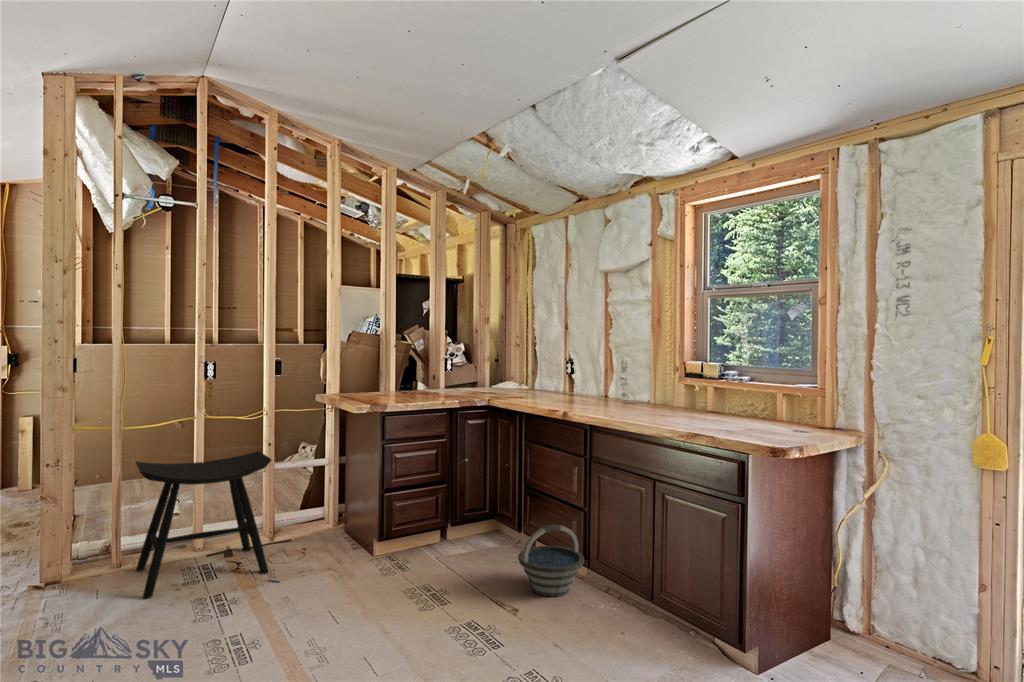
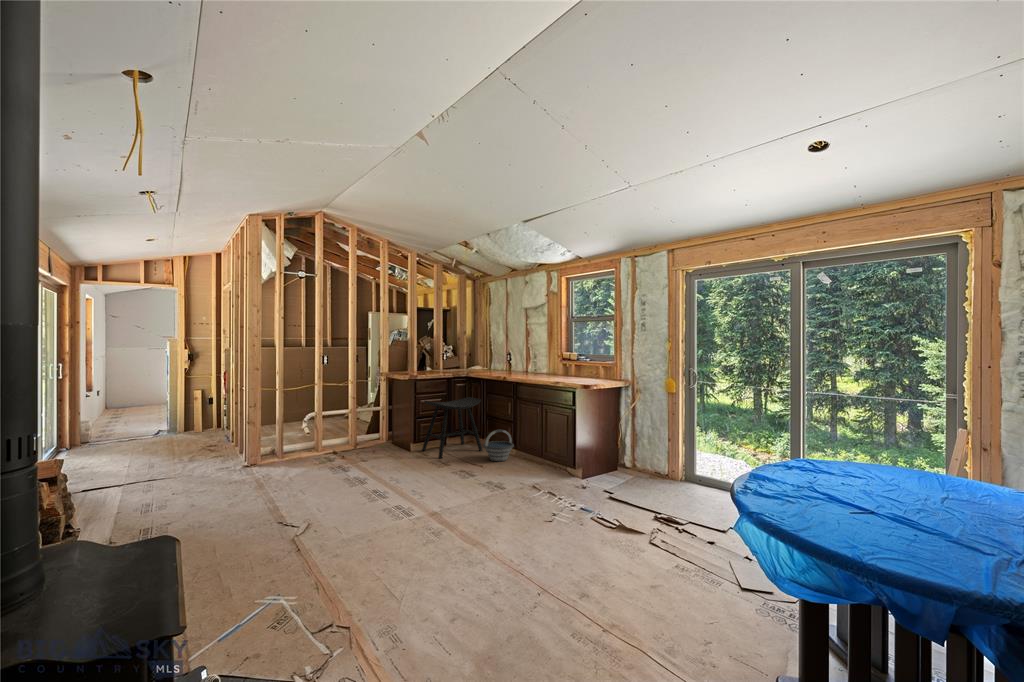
stool: present [136,451,271,598] -> present [422,397,482,458]

